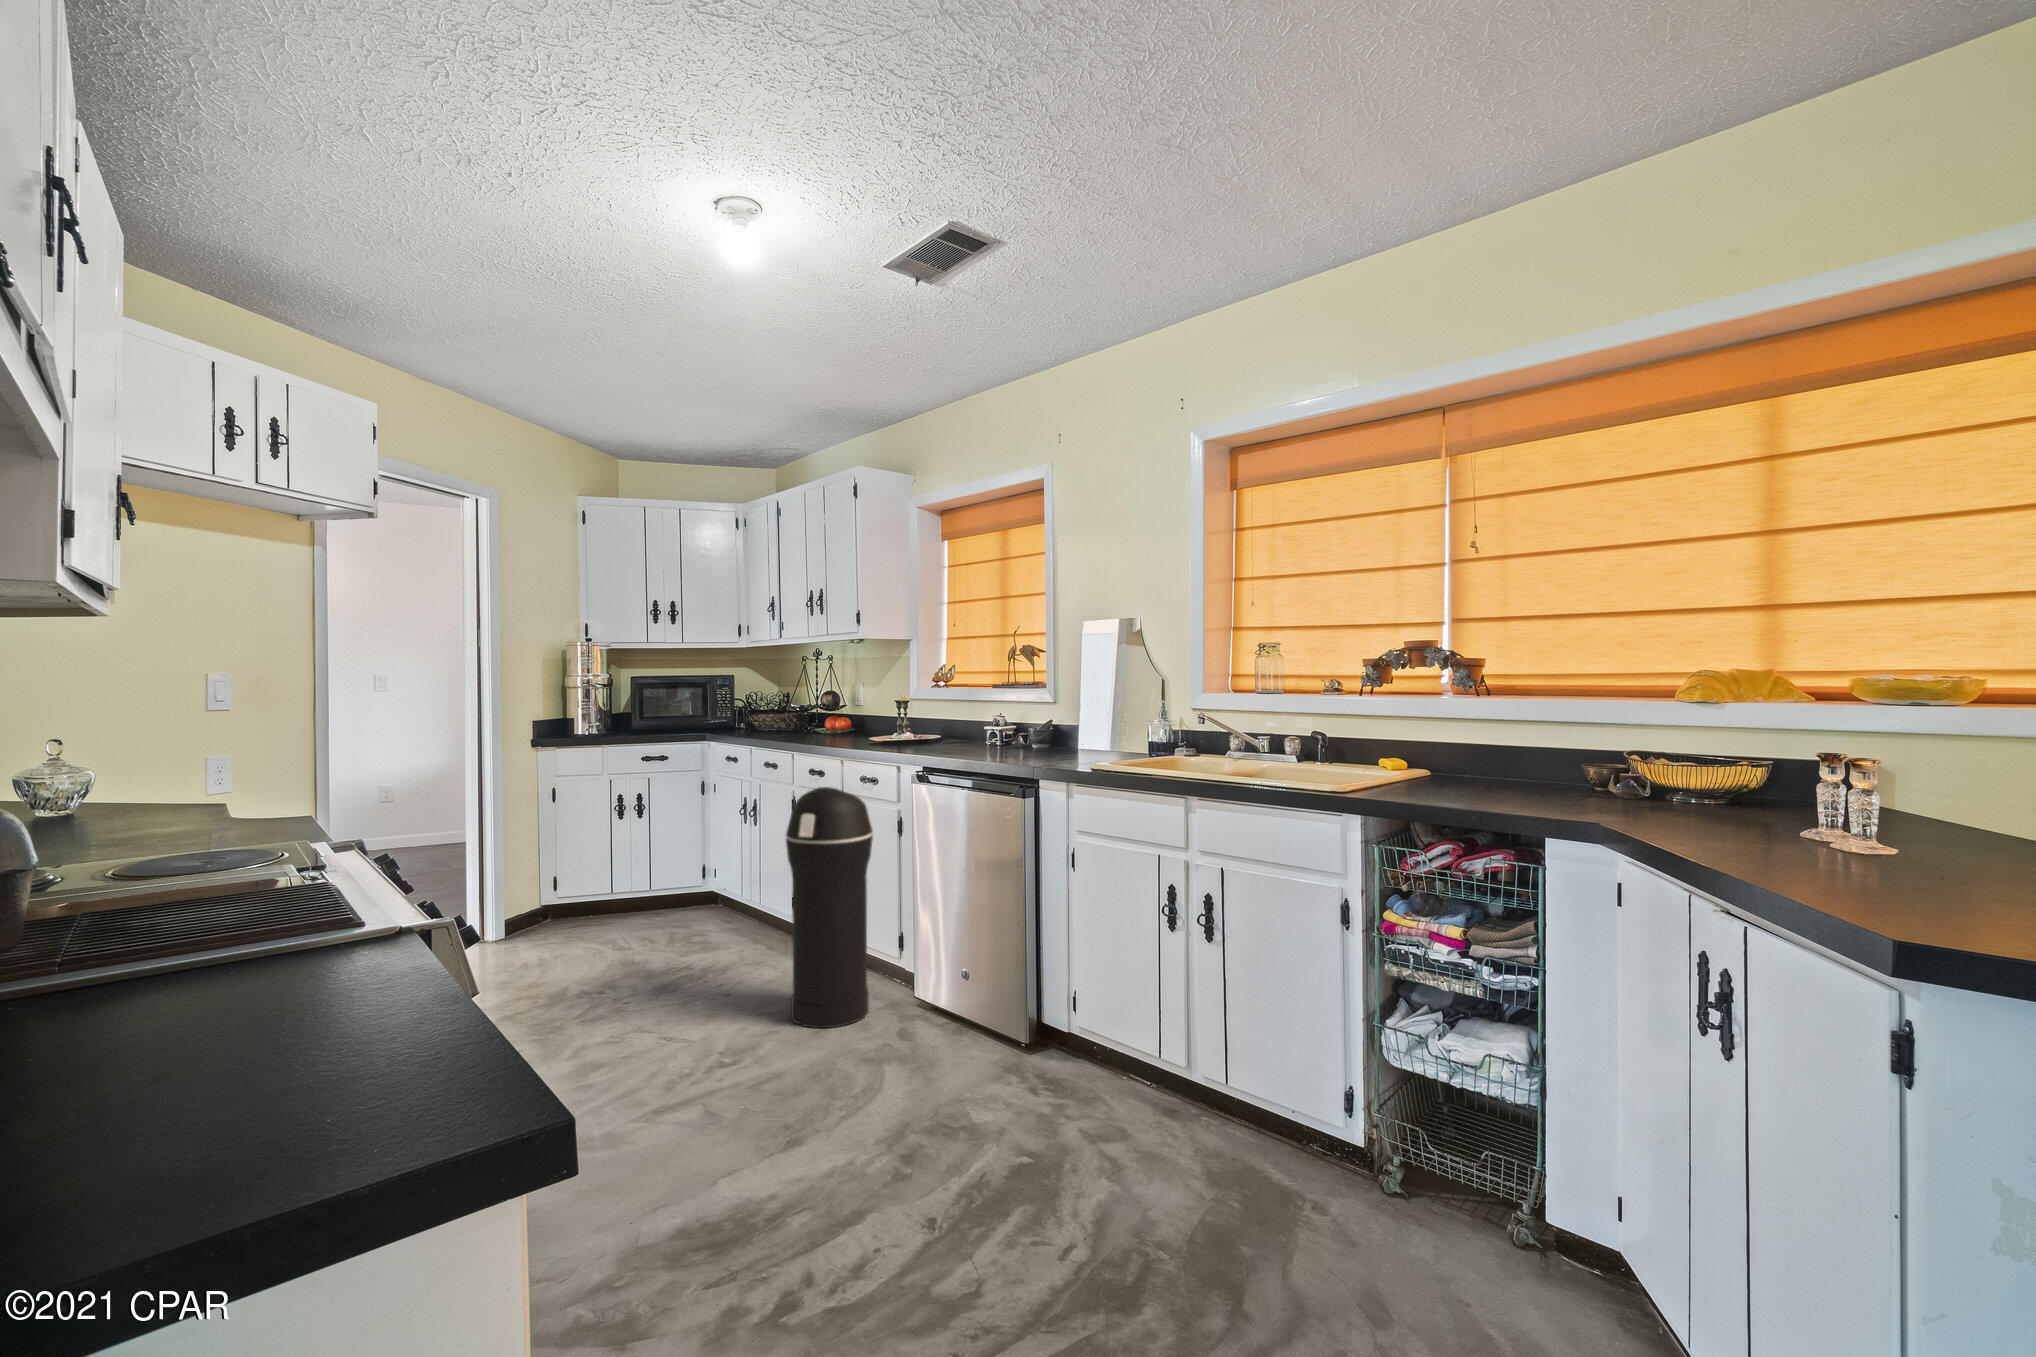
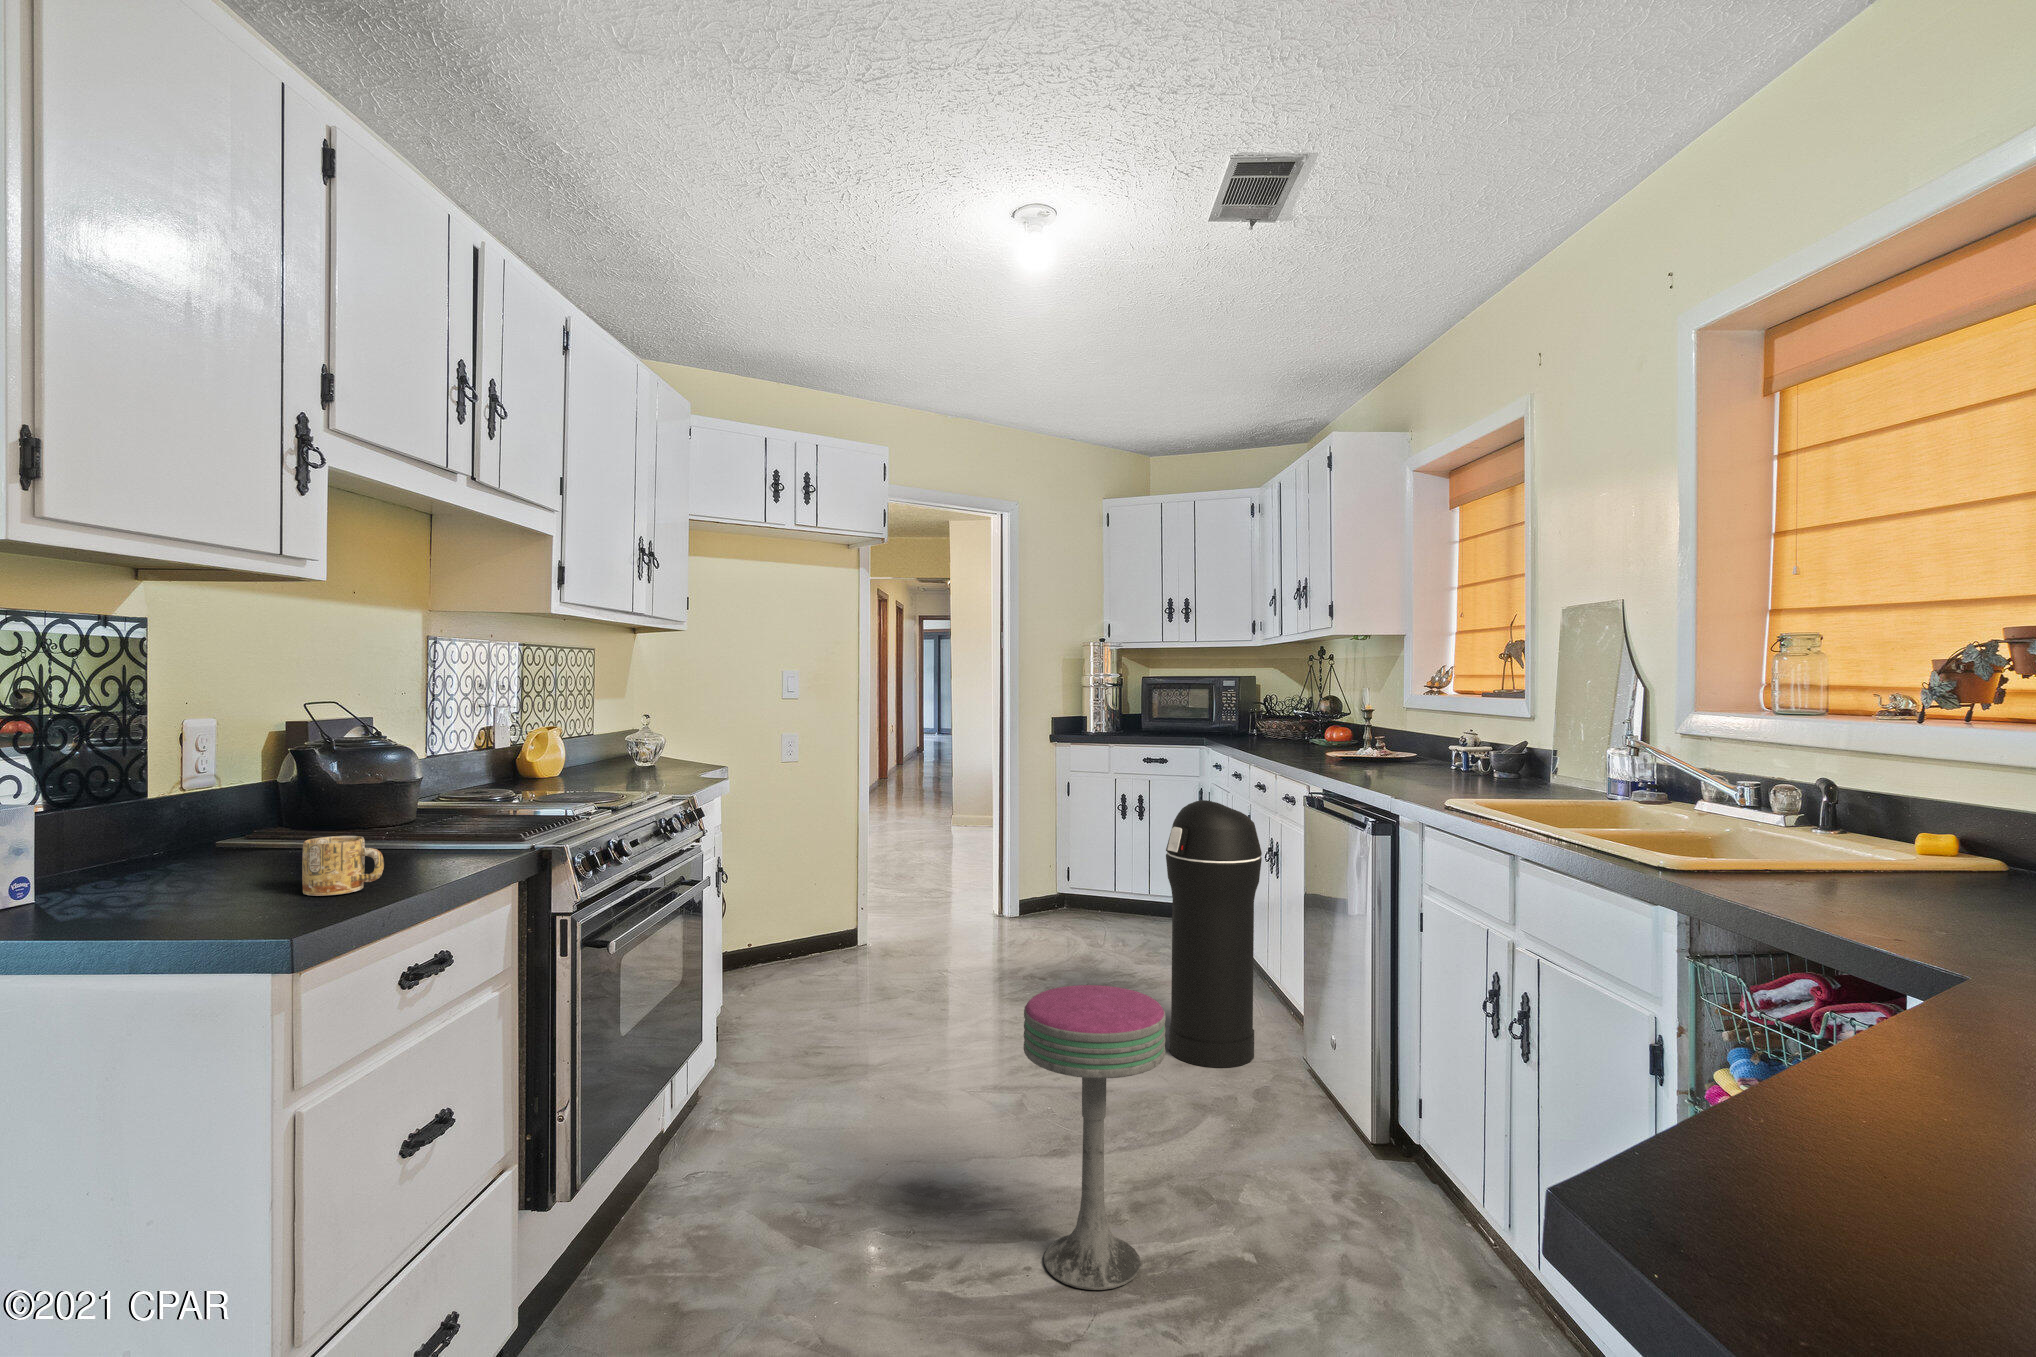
bar stool: none [853,959,985,1245] -> present [1024,985,1166,1290]
mug: none [87,967,267,1095] -> present [302,836,384,896]

